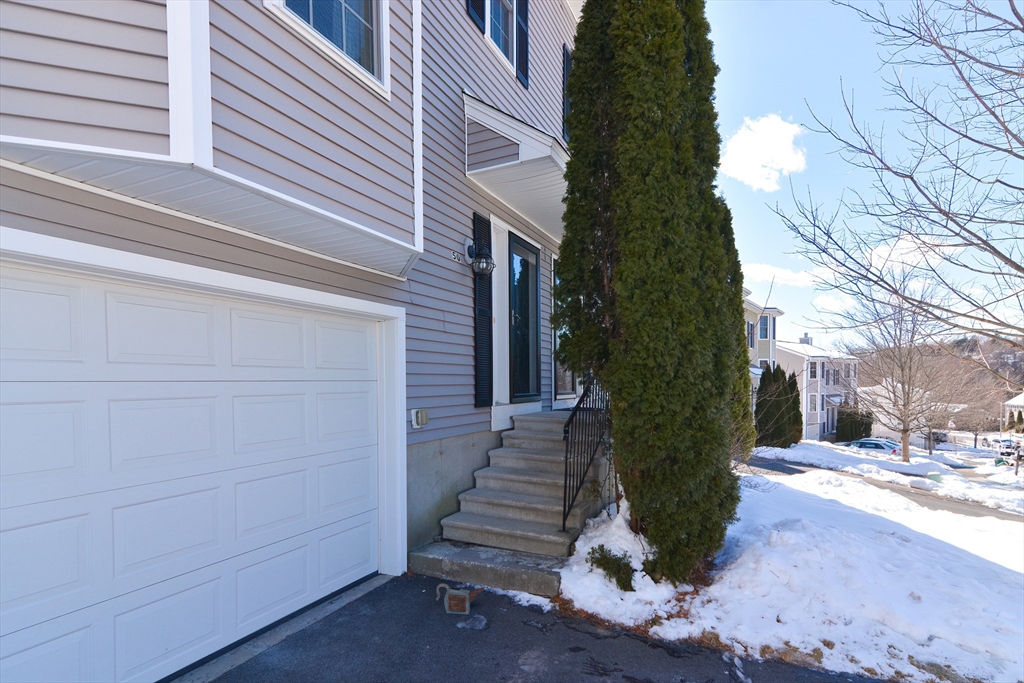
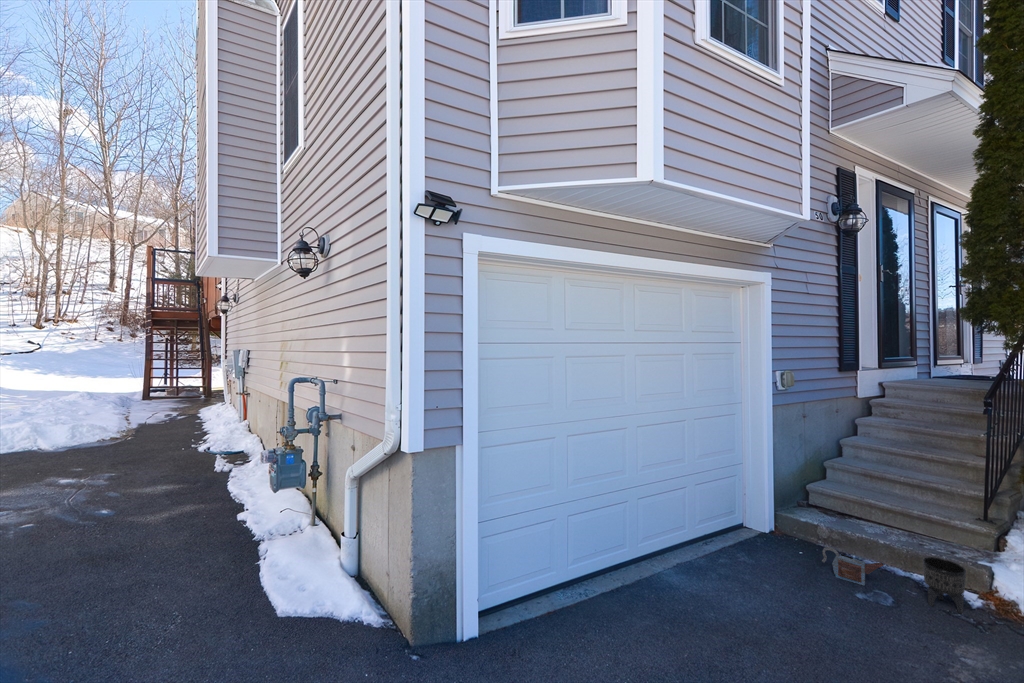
planter: none [511,571,538,618] -> present [923,557,966,613]

